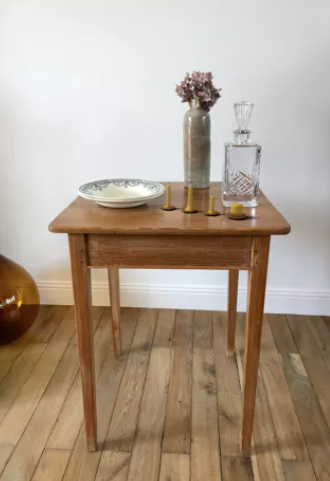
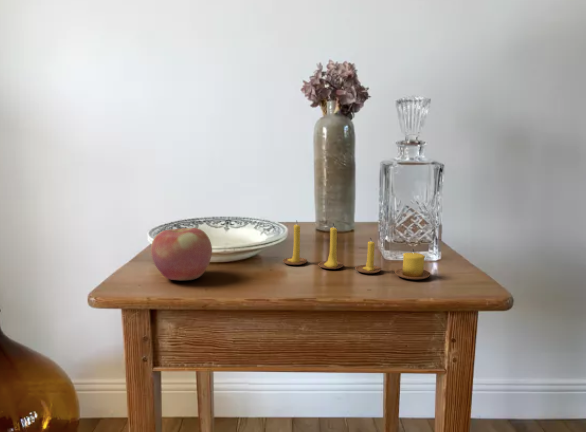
apple: none [83,188,118,218] -> present [151,228,212,280]

